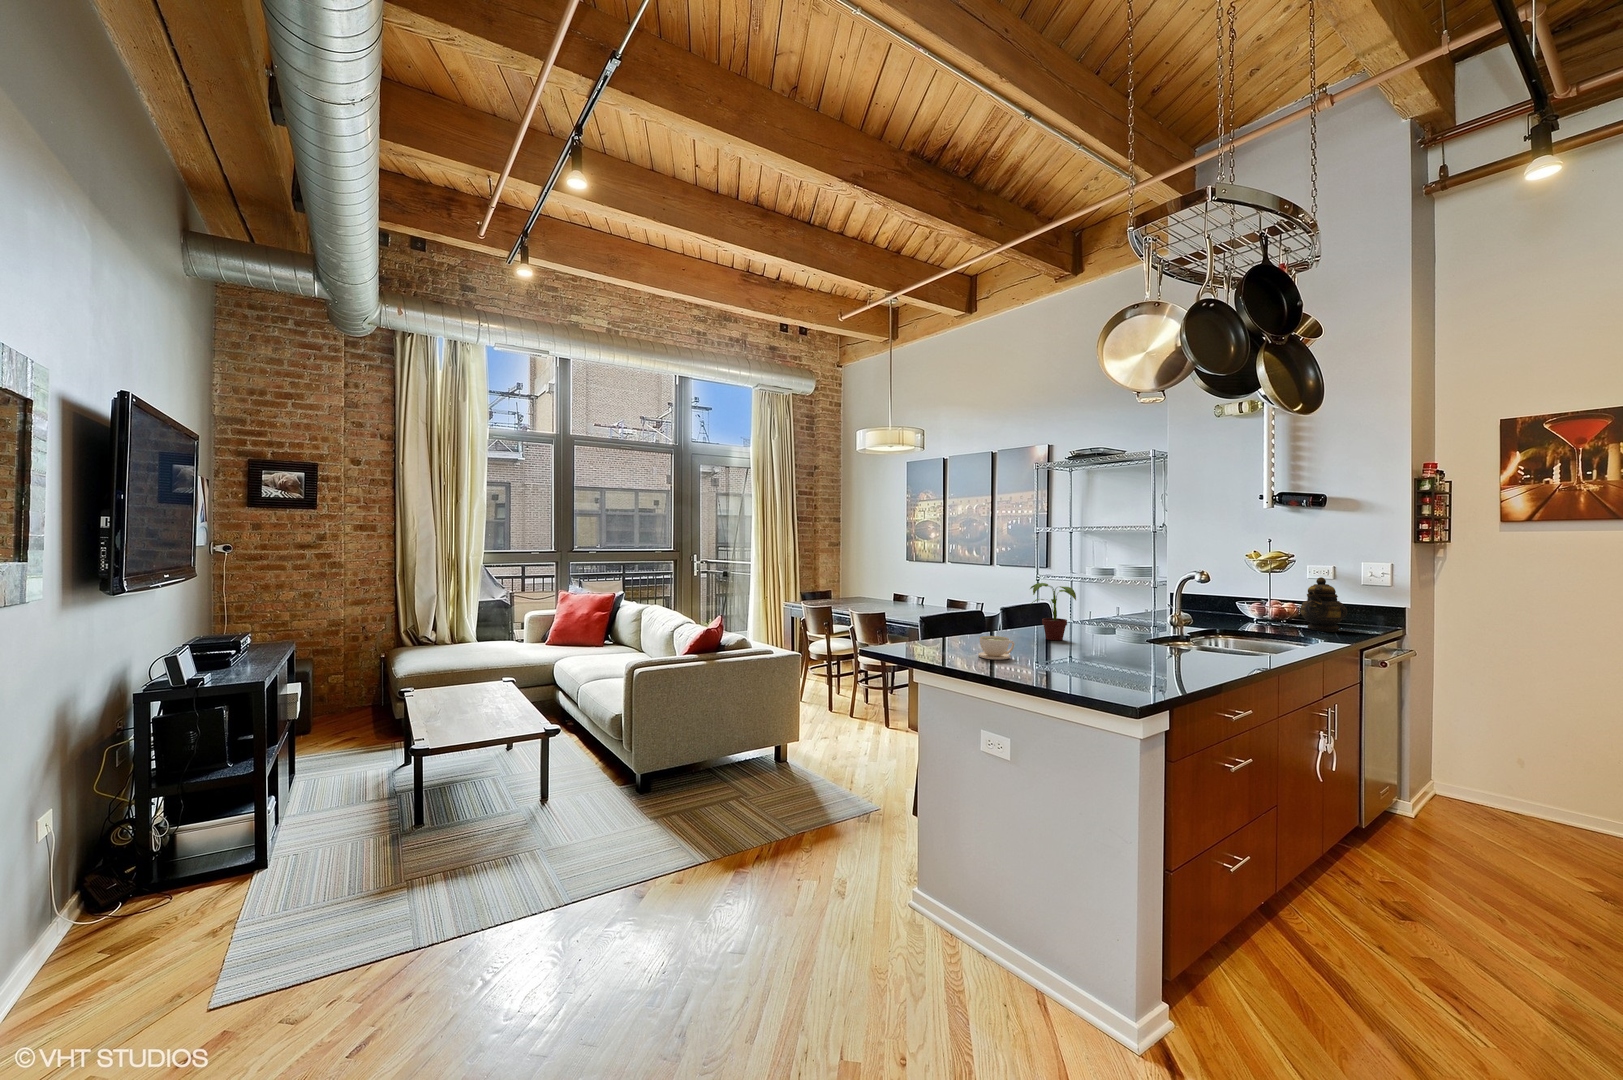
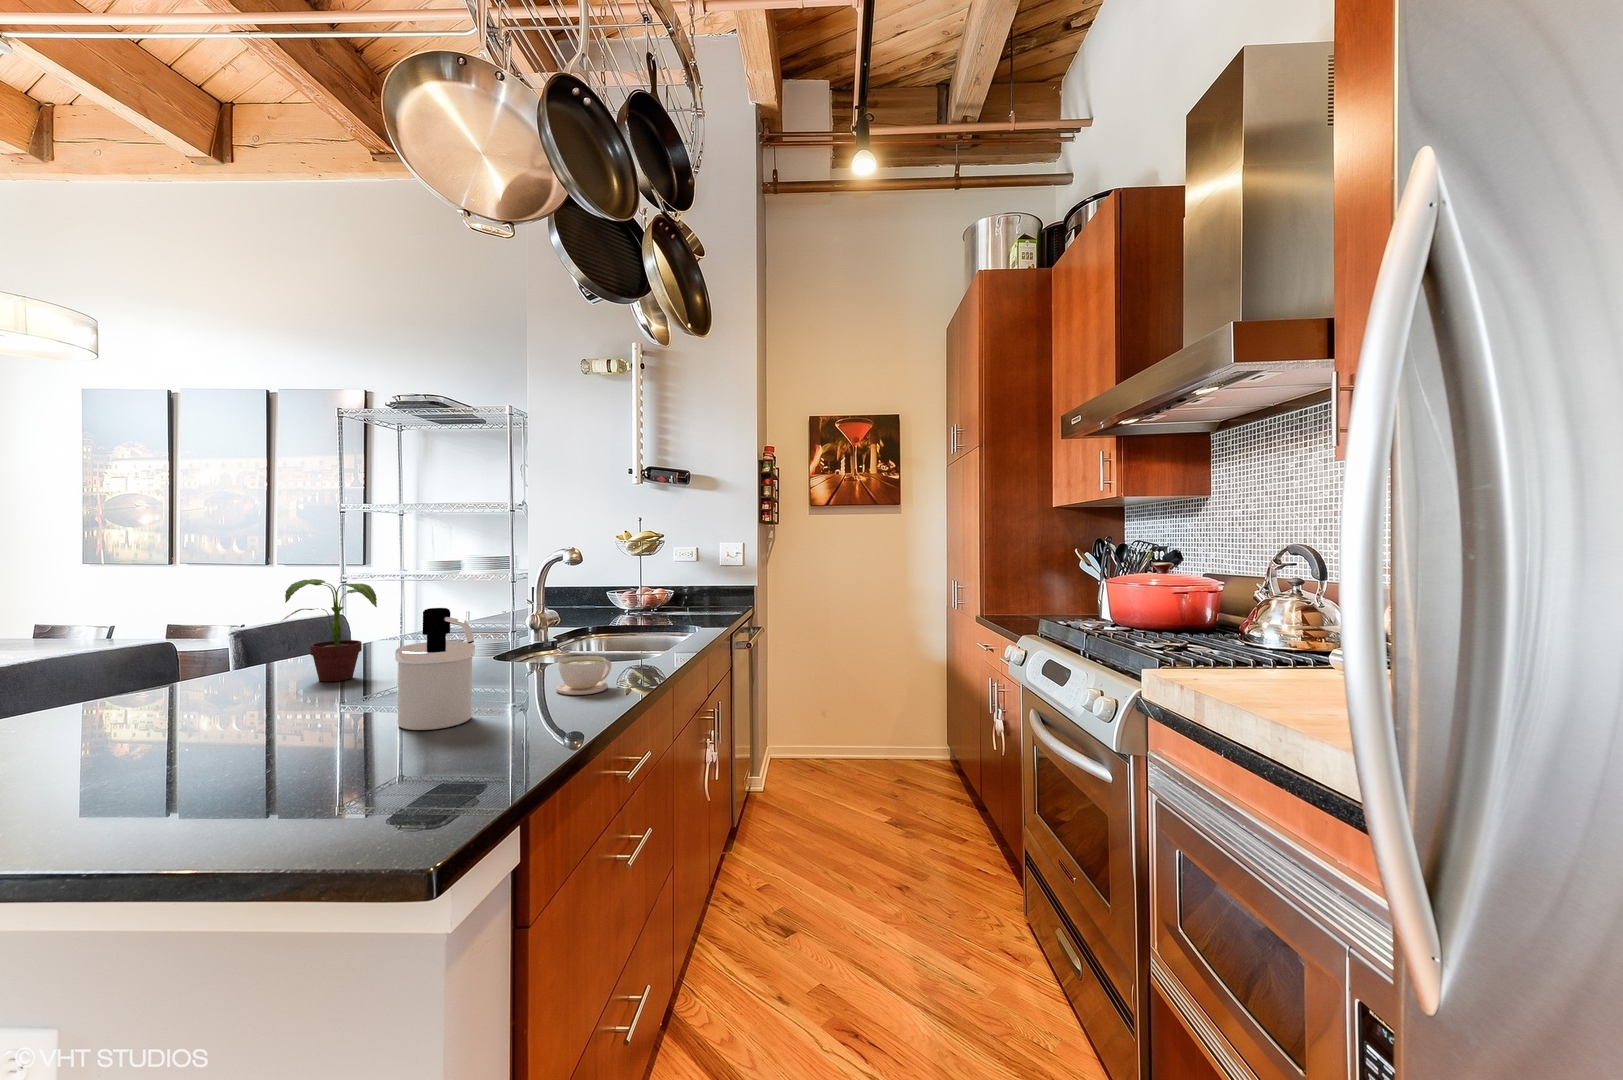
teapot: present [1300,577,1347,632] -> none [668,559,711,617]
soap dispenser: none [1093,602,1135,667] -> present [396,608,475,730]
coffee cup: present [978,636,1015,660] -> present [556,656,612,695]

